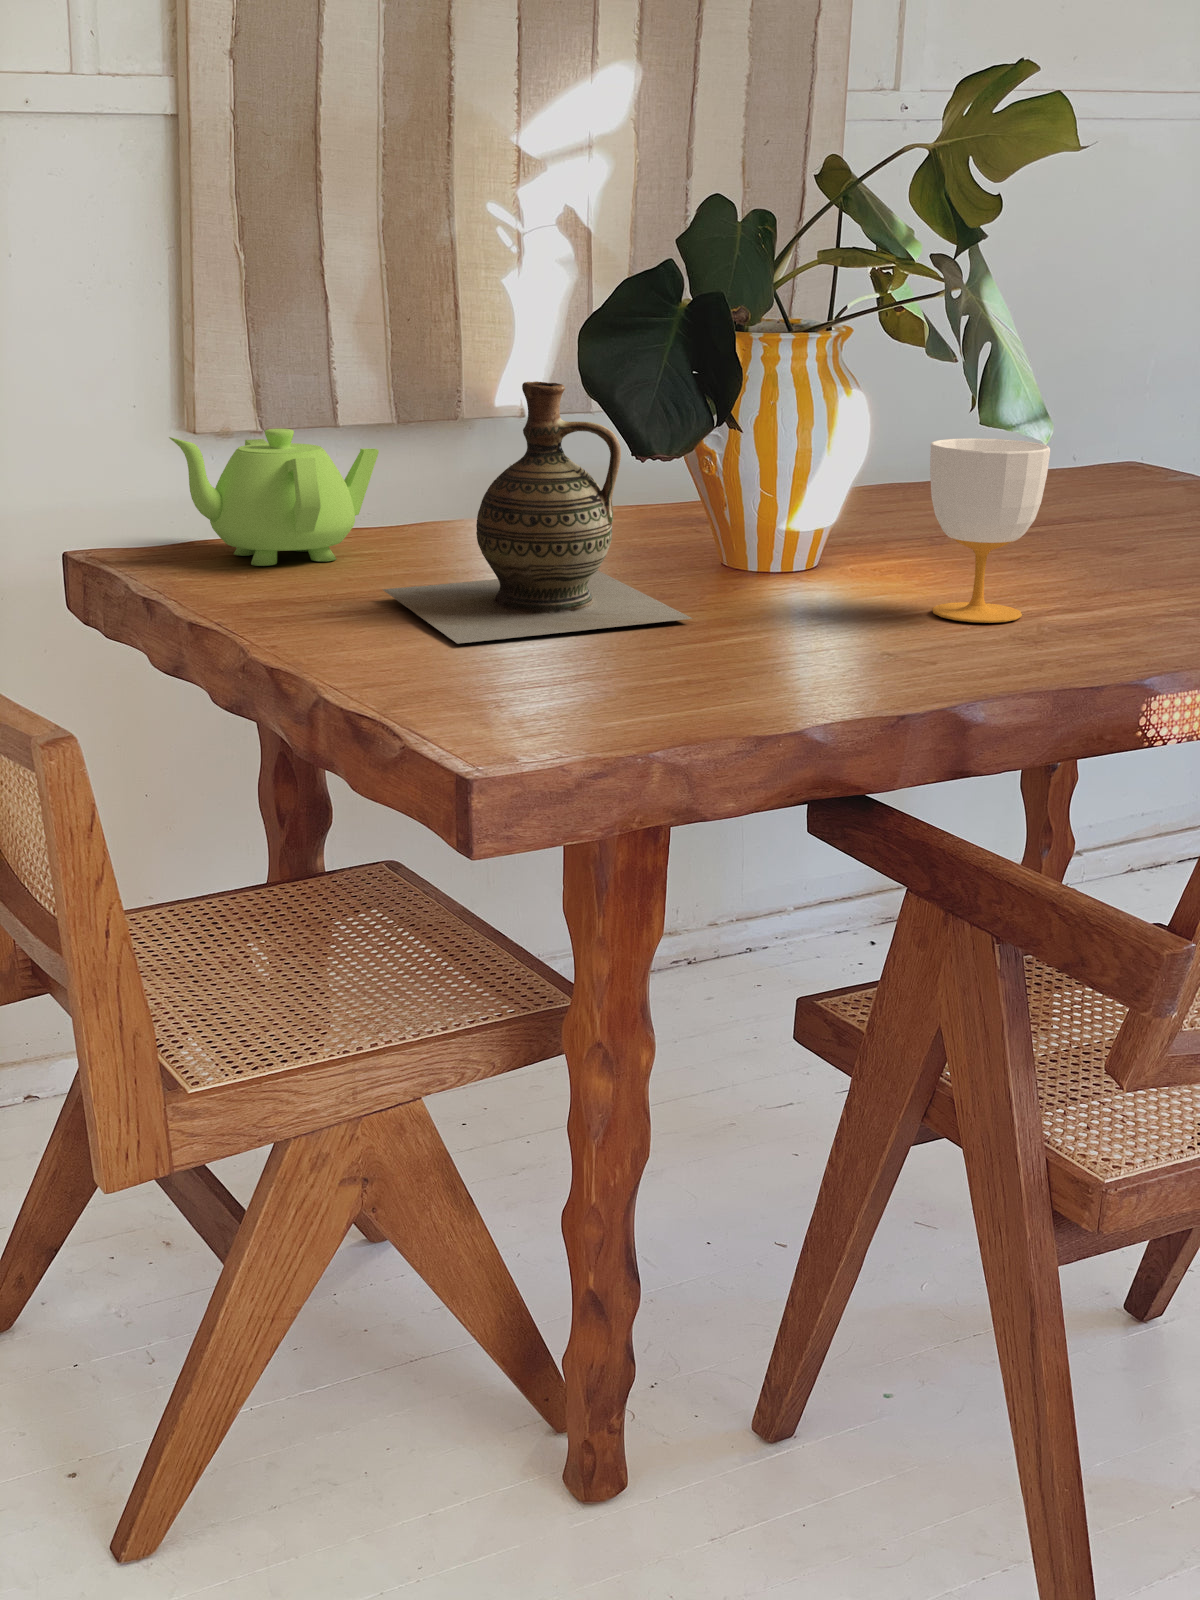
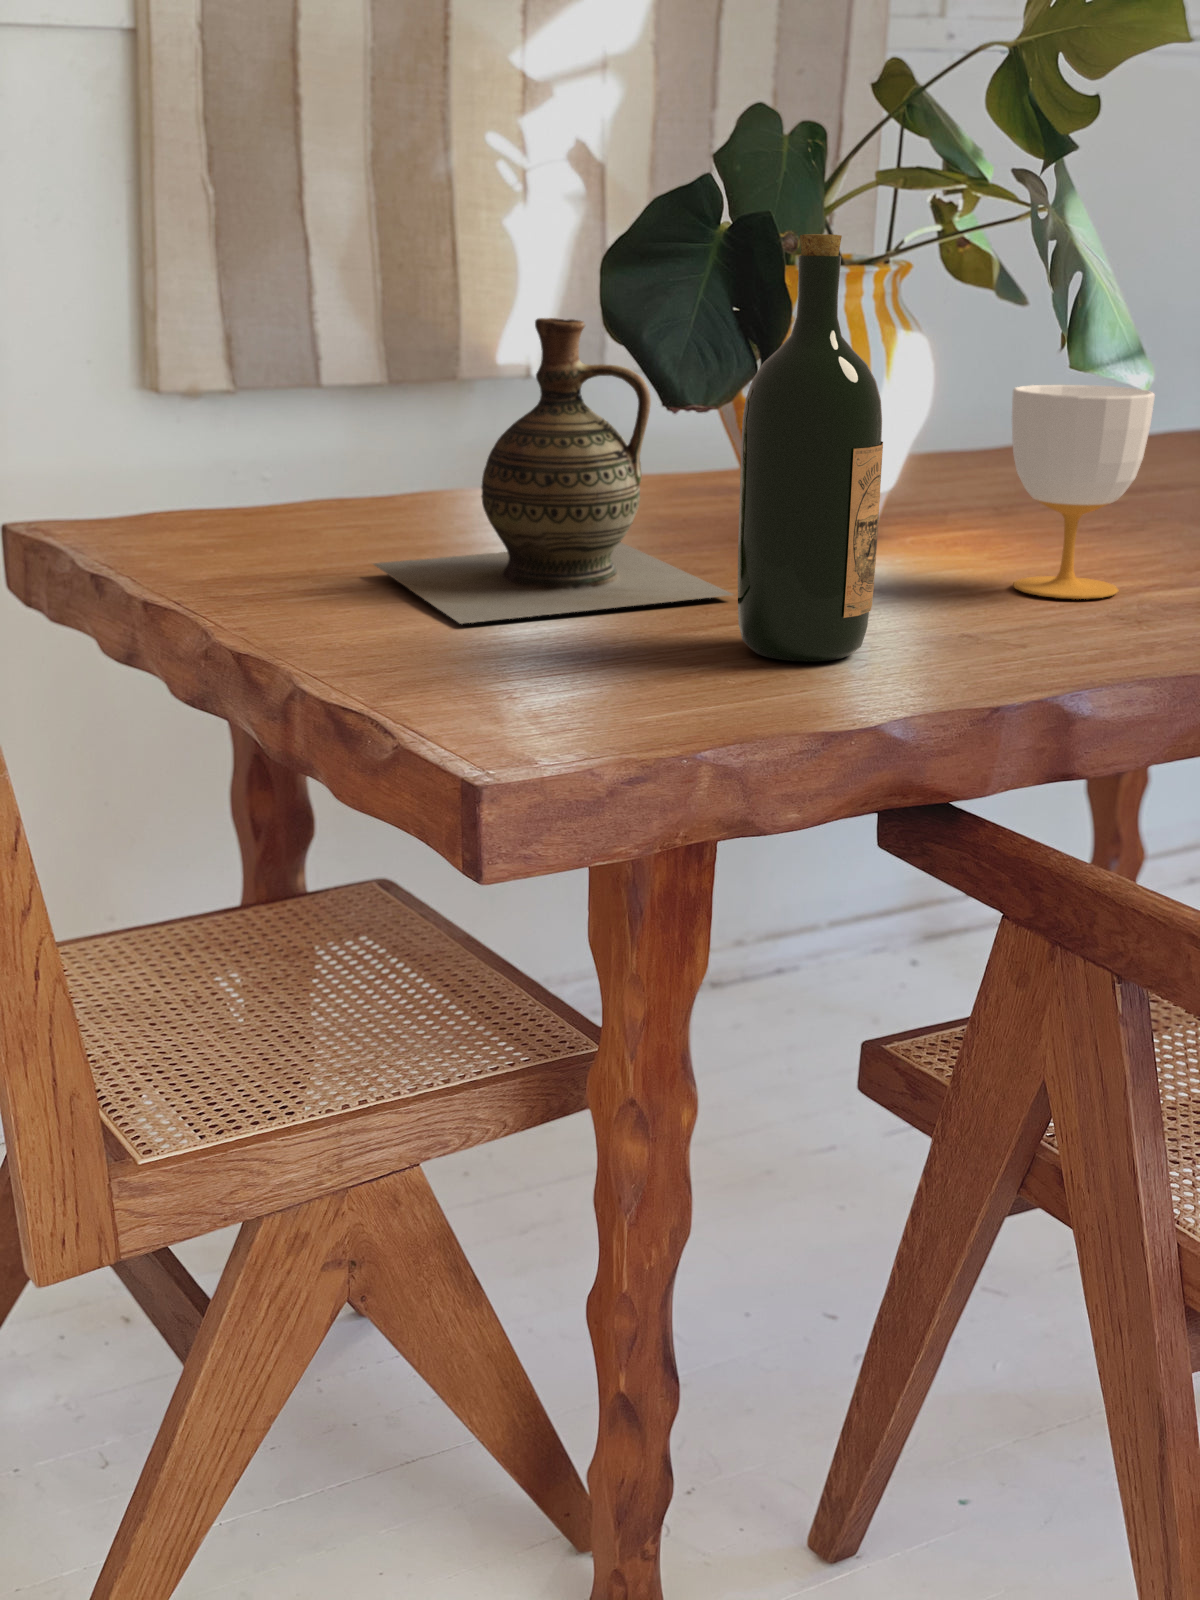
wine bottle: none [691,323,811,677] -> present [738,234,883,661]
teapot: present [169,429,379,566] -> none [126,382,368,539]

